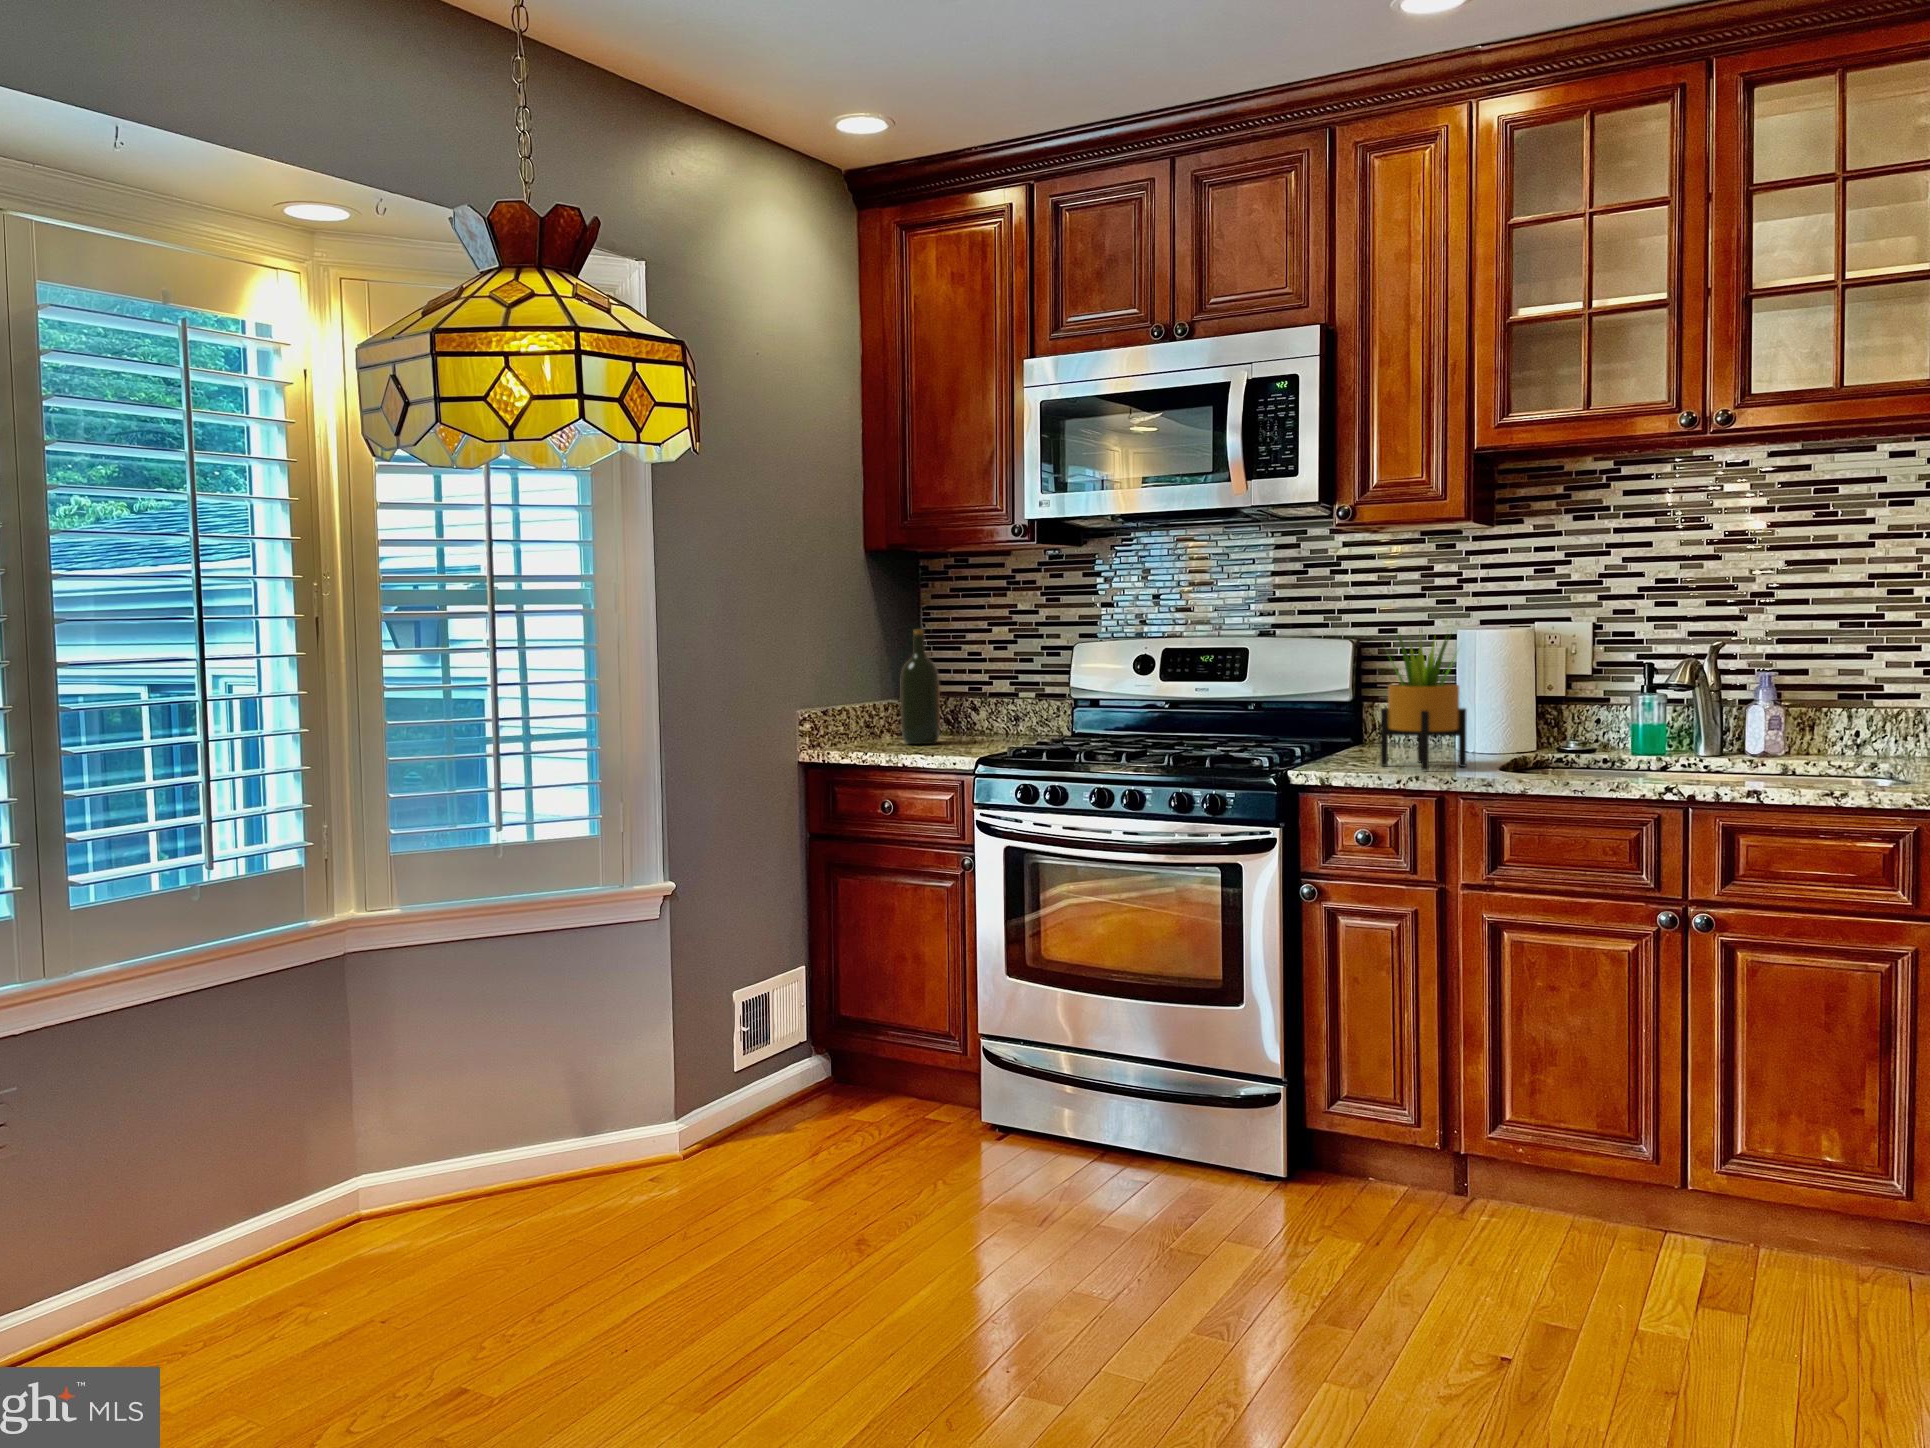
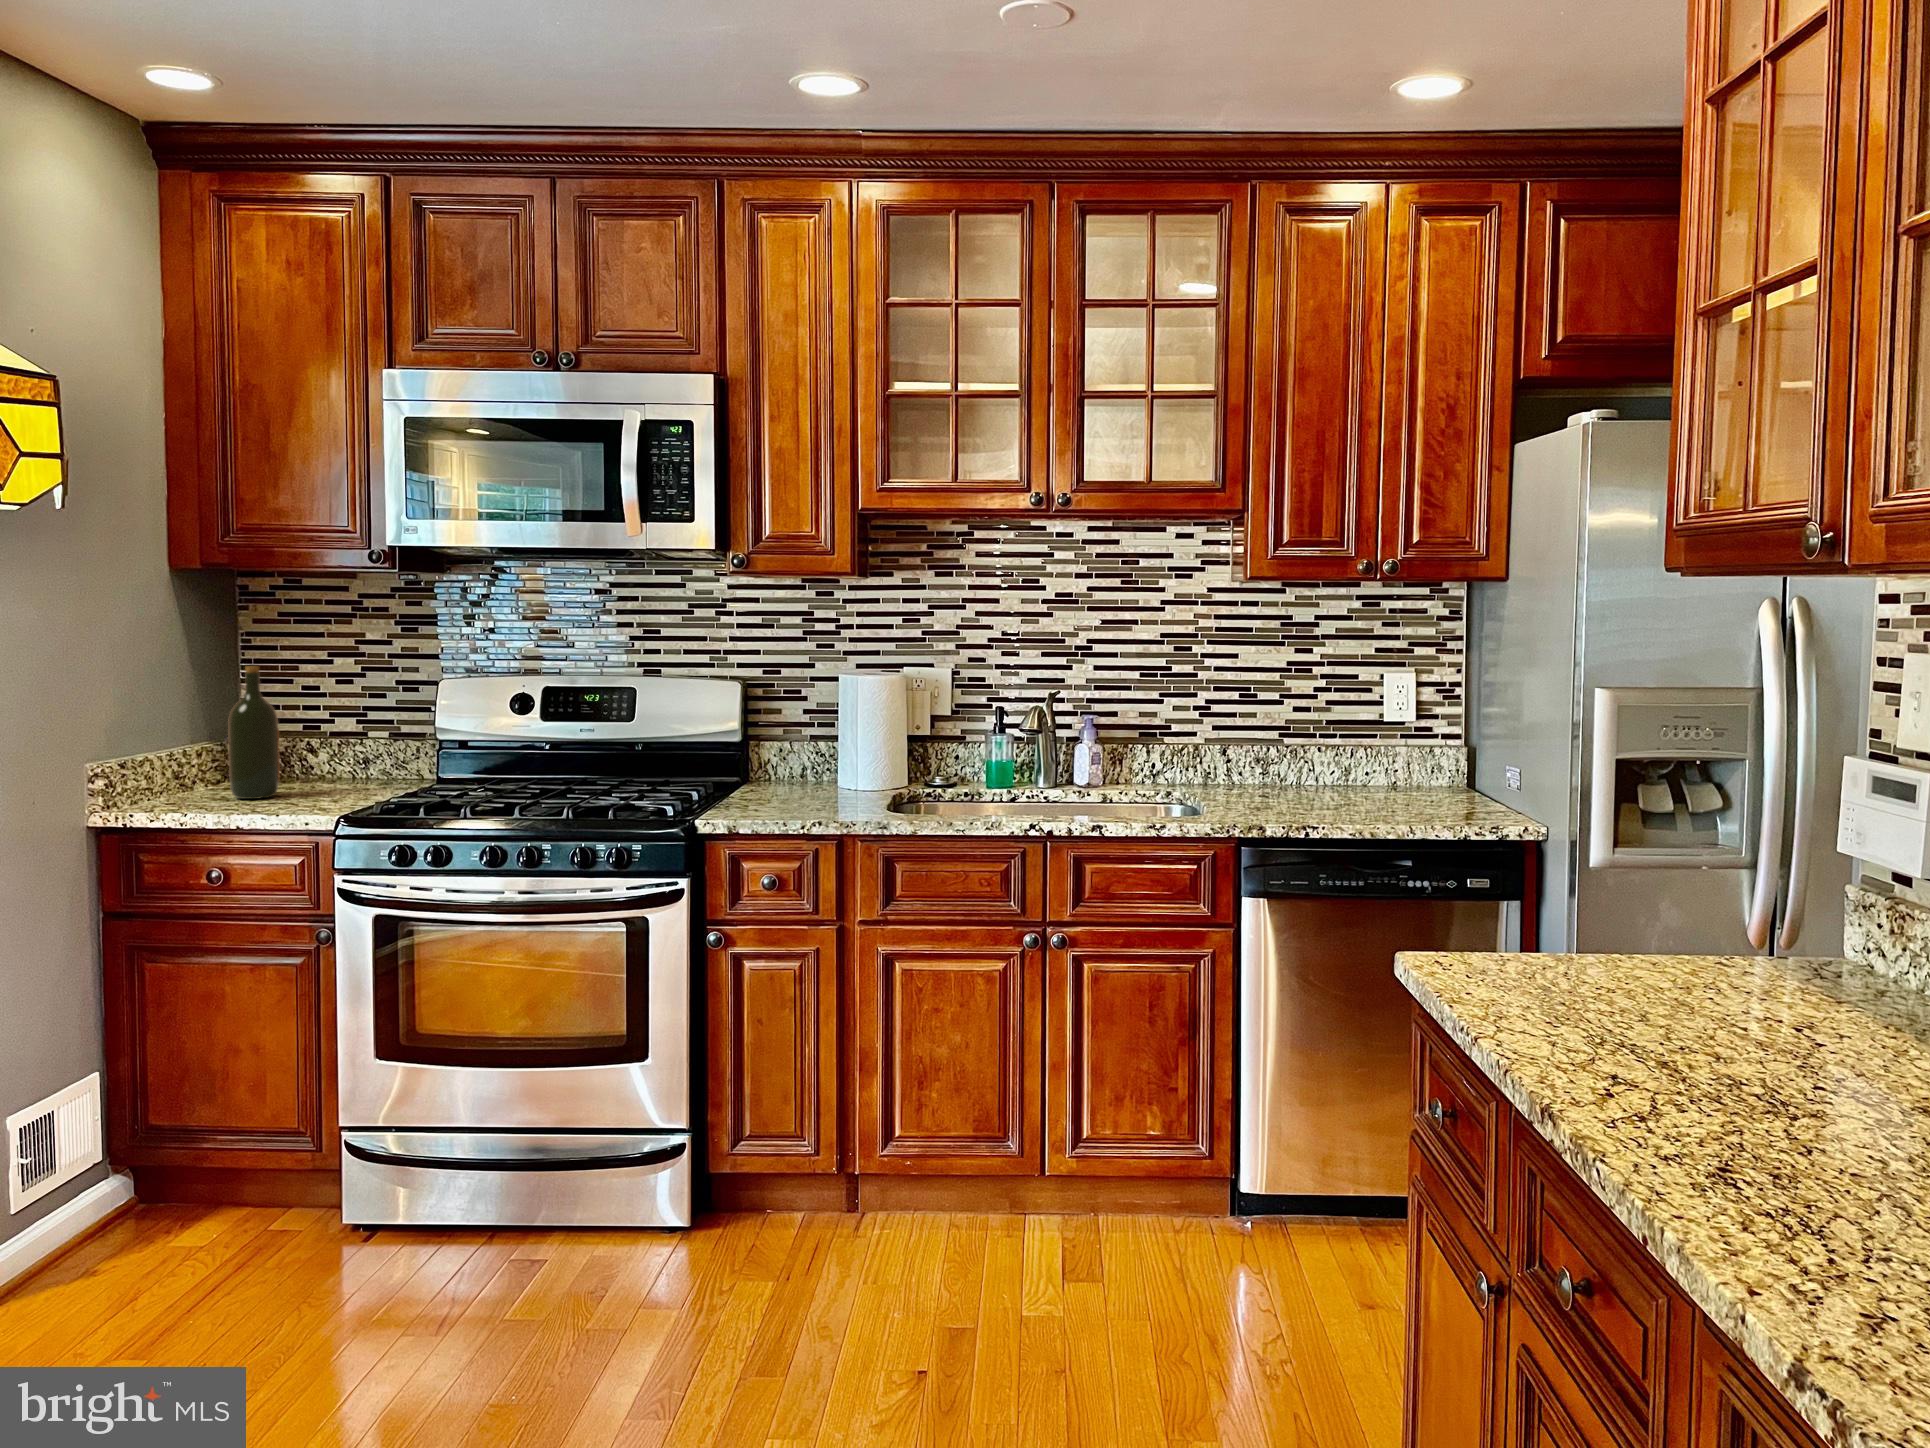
potted plant: present [1381,635,1467,770] -> none [778,675,856,814]

